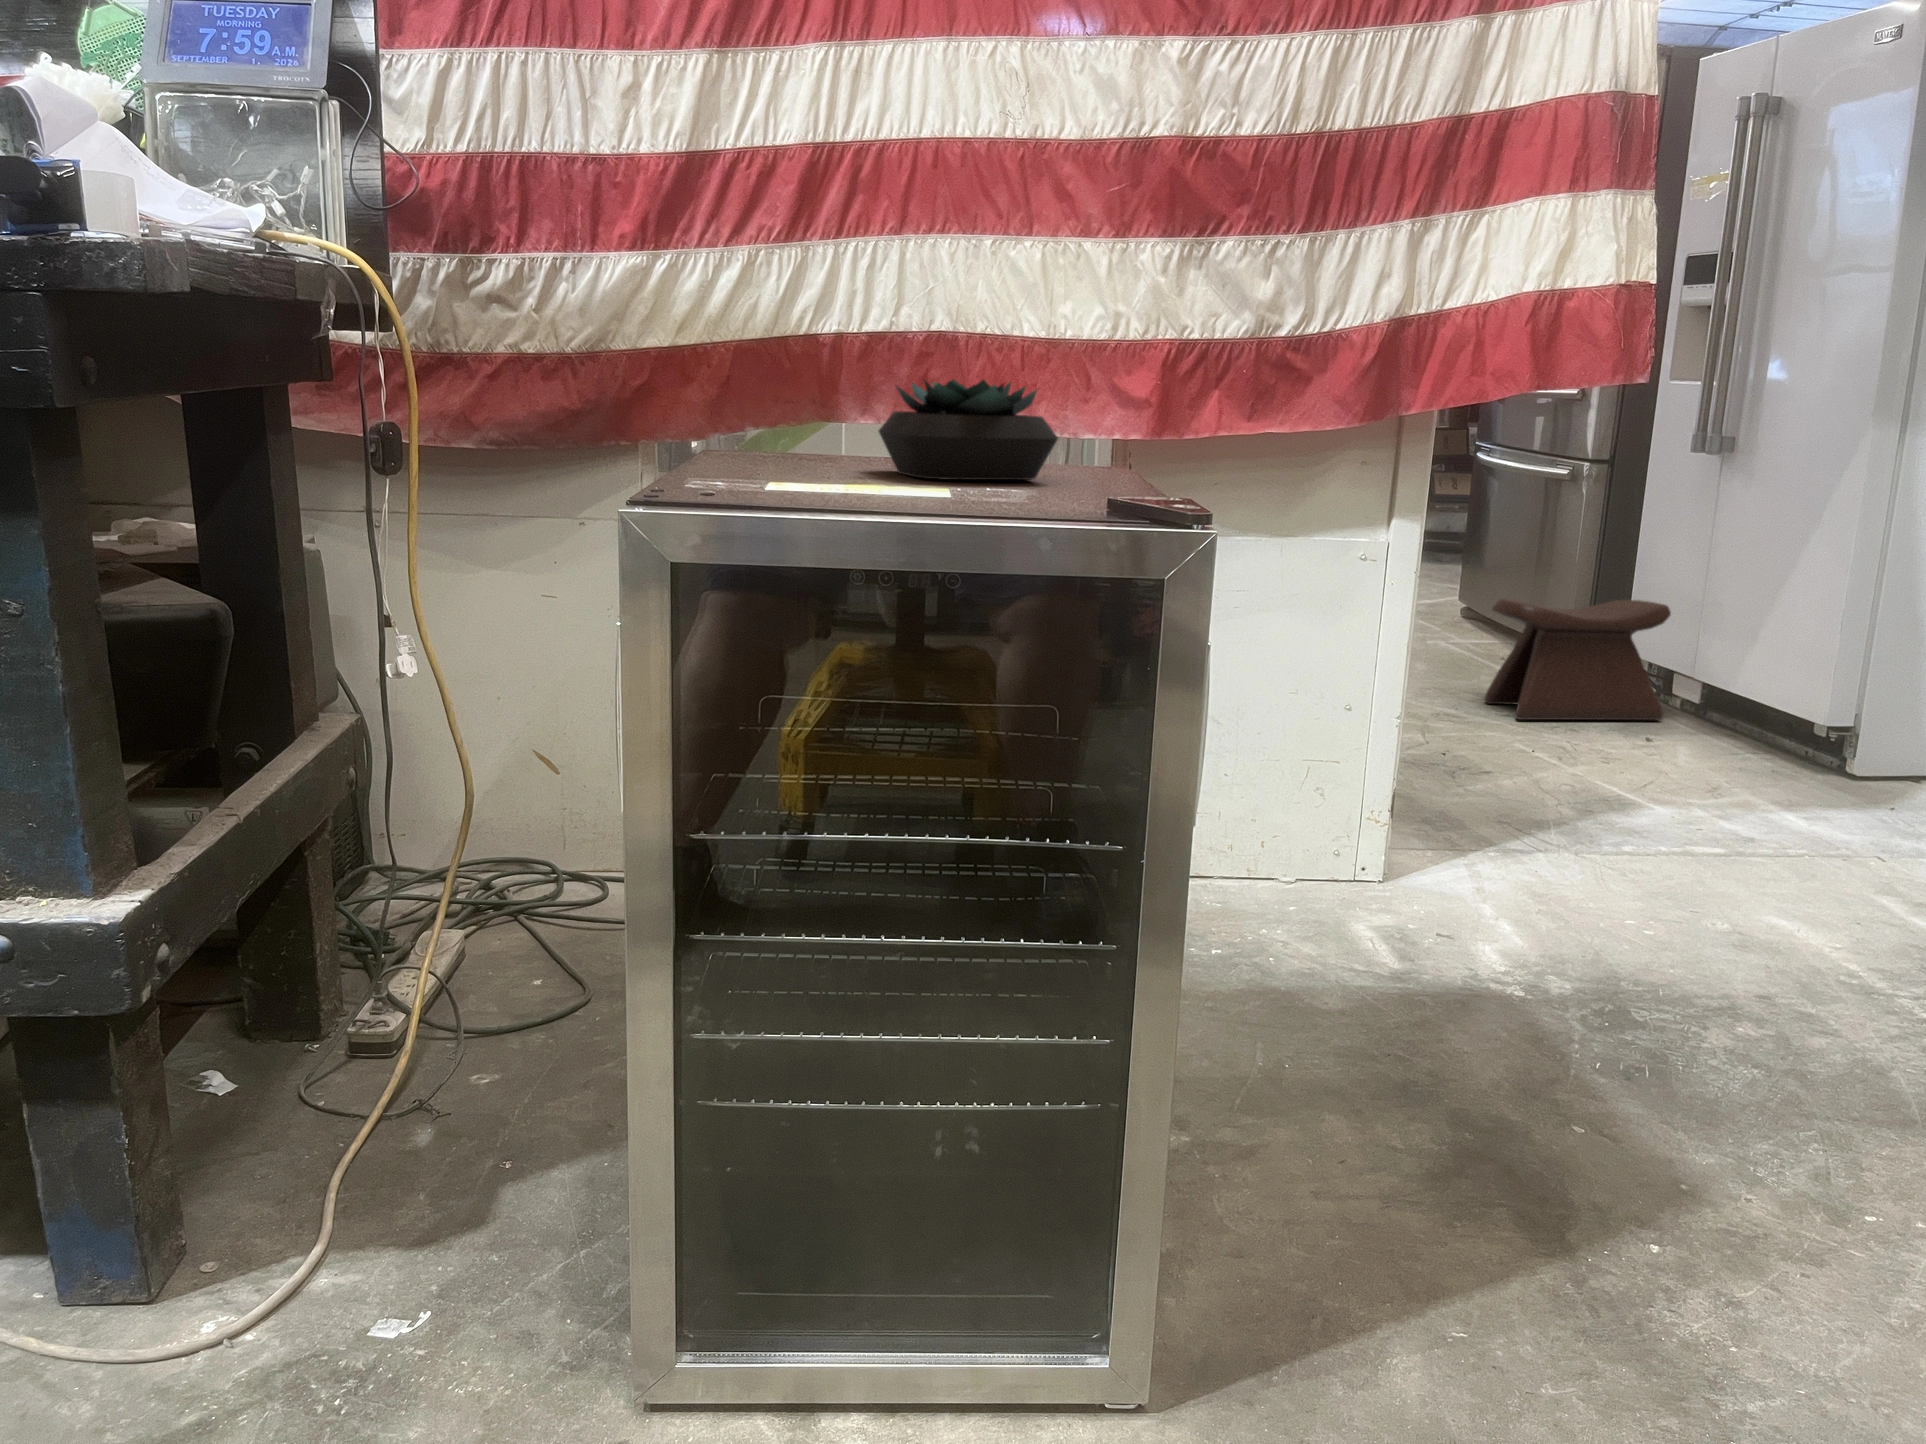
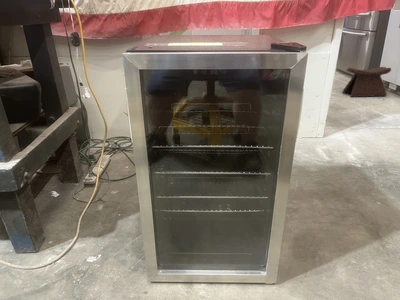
succulent plant: present [879,379,1058,480] -> none [201,8,254,40]

